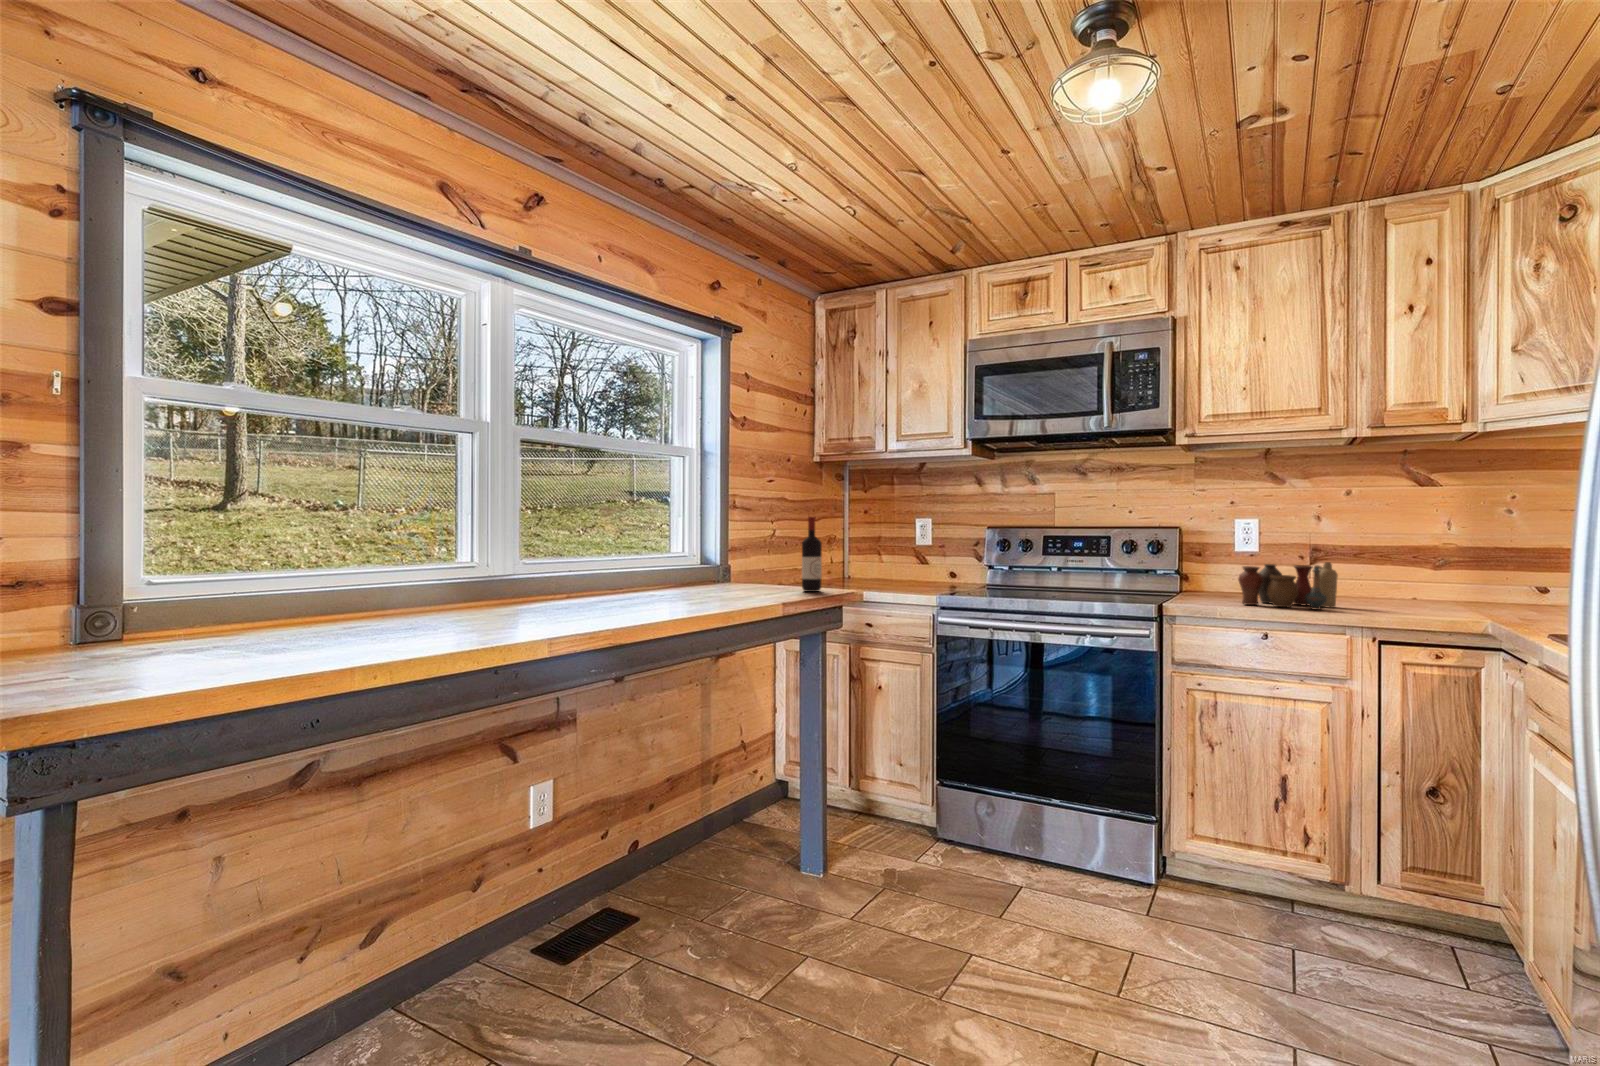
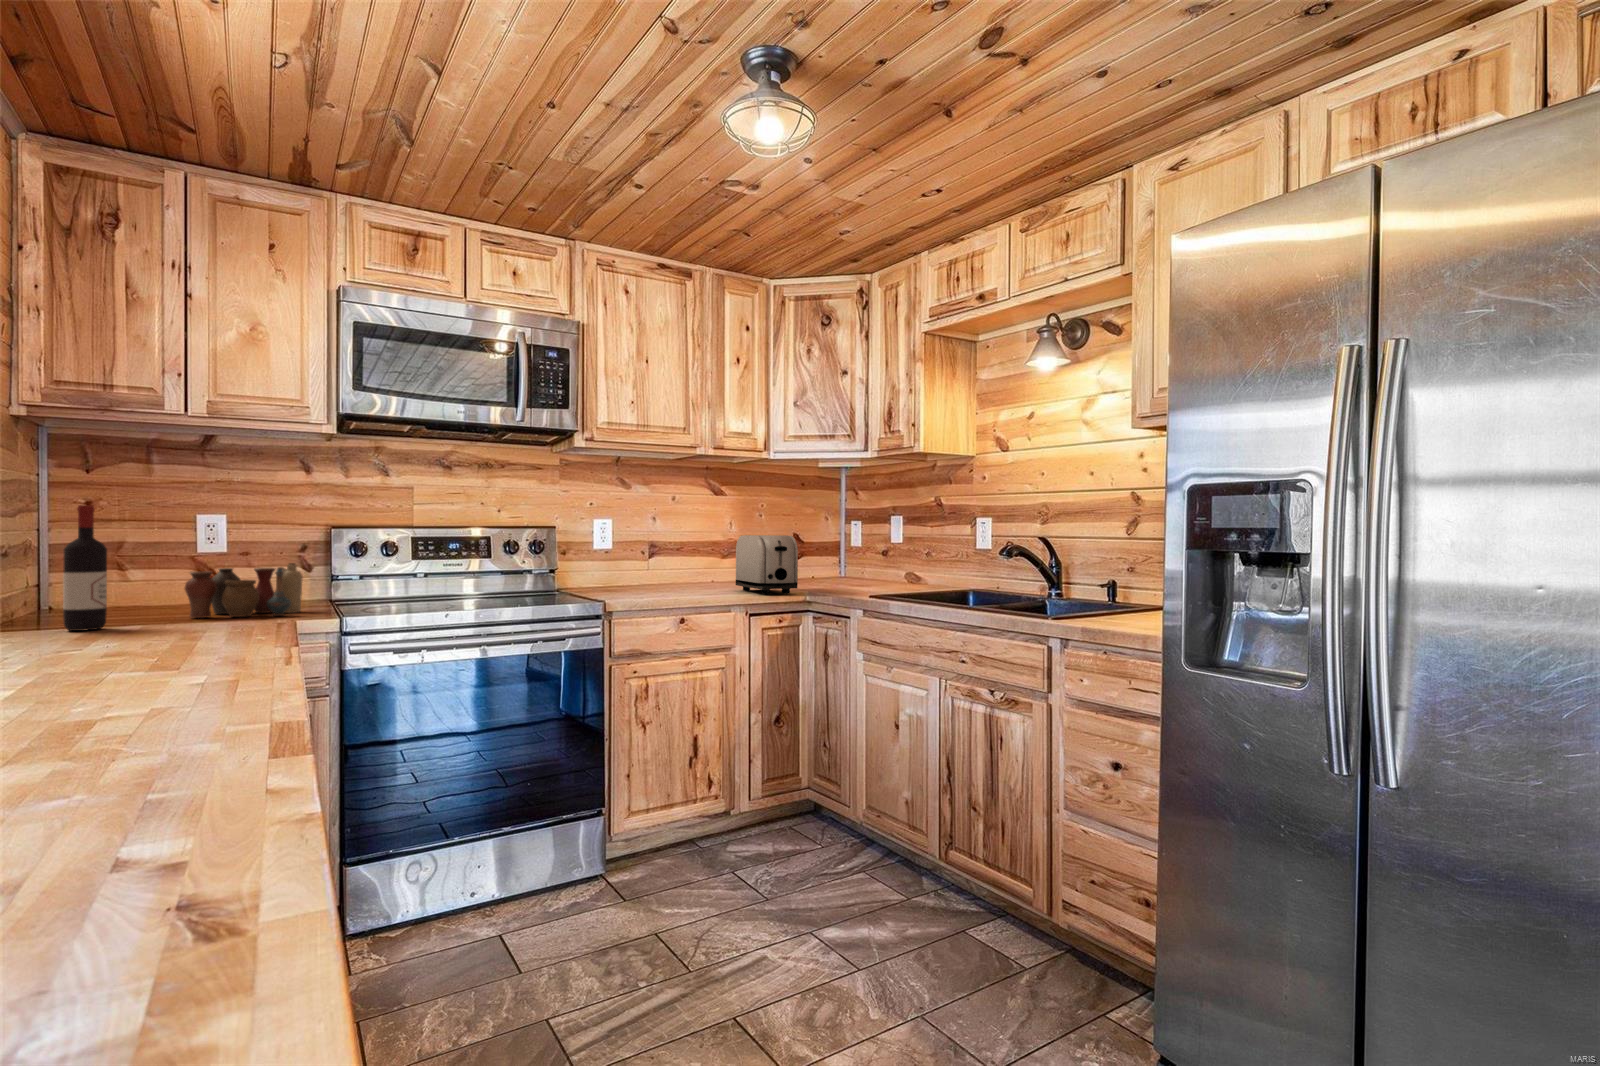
toaster: none [1398,539,1473,621] -> present [736,535,798,594]
vase: present [1238,562,1338,610] -> present [185,563,303,618]

